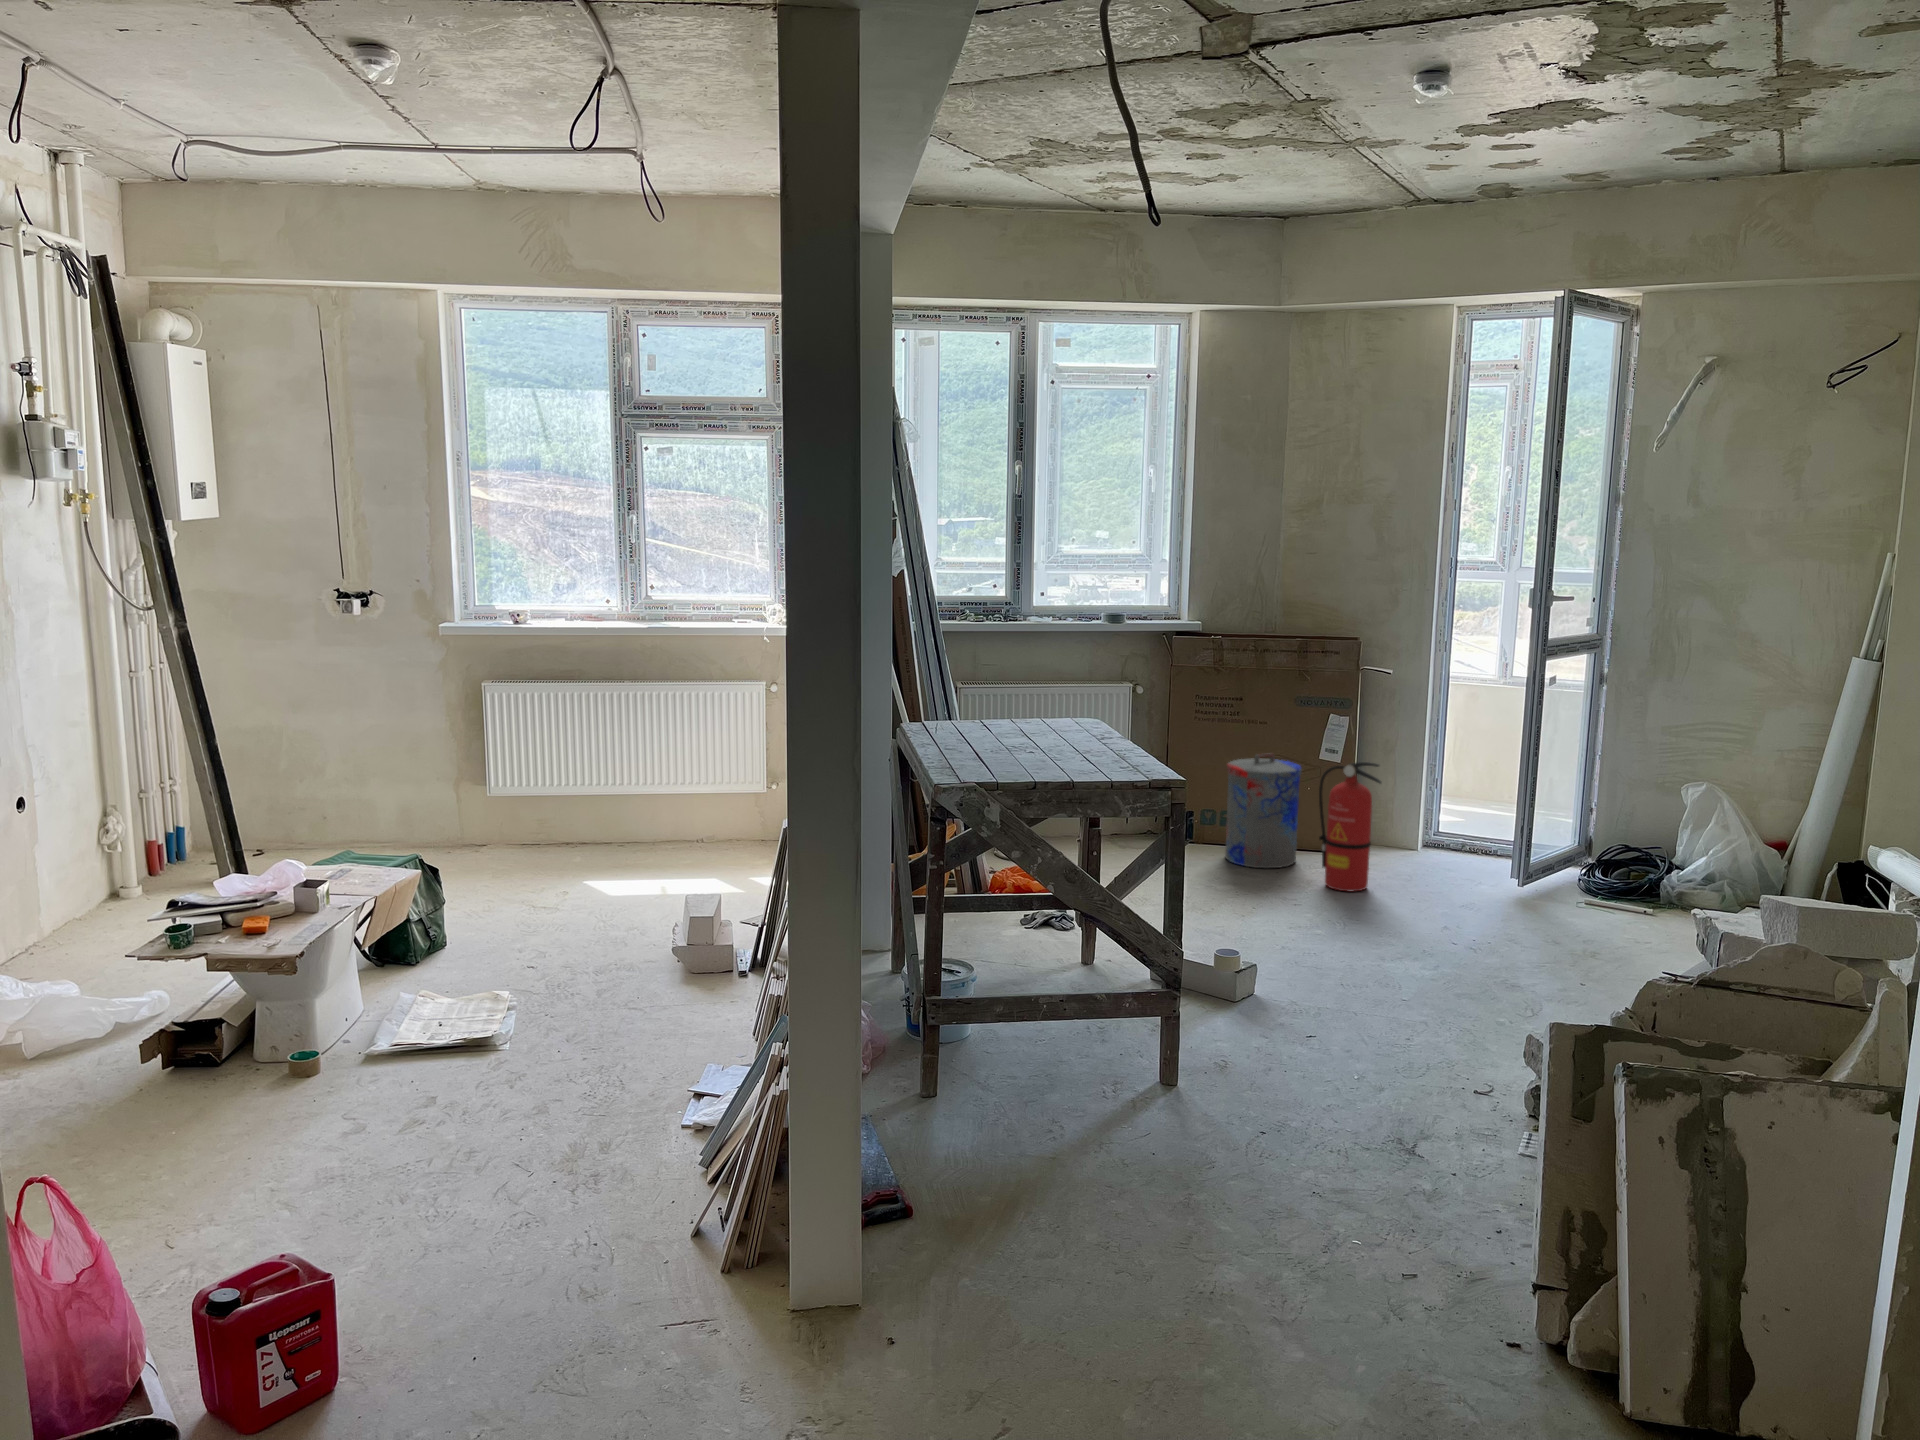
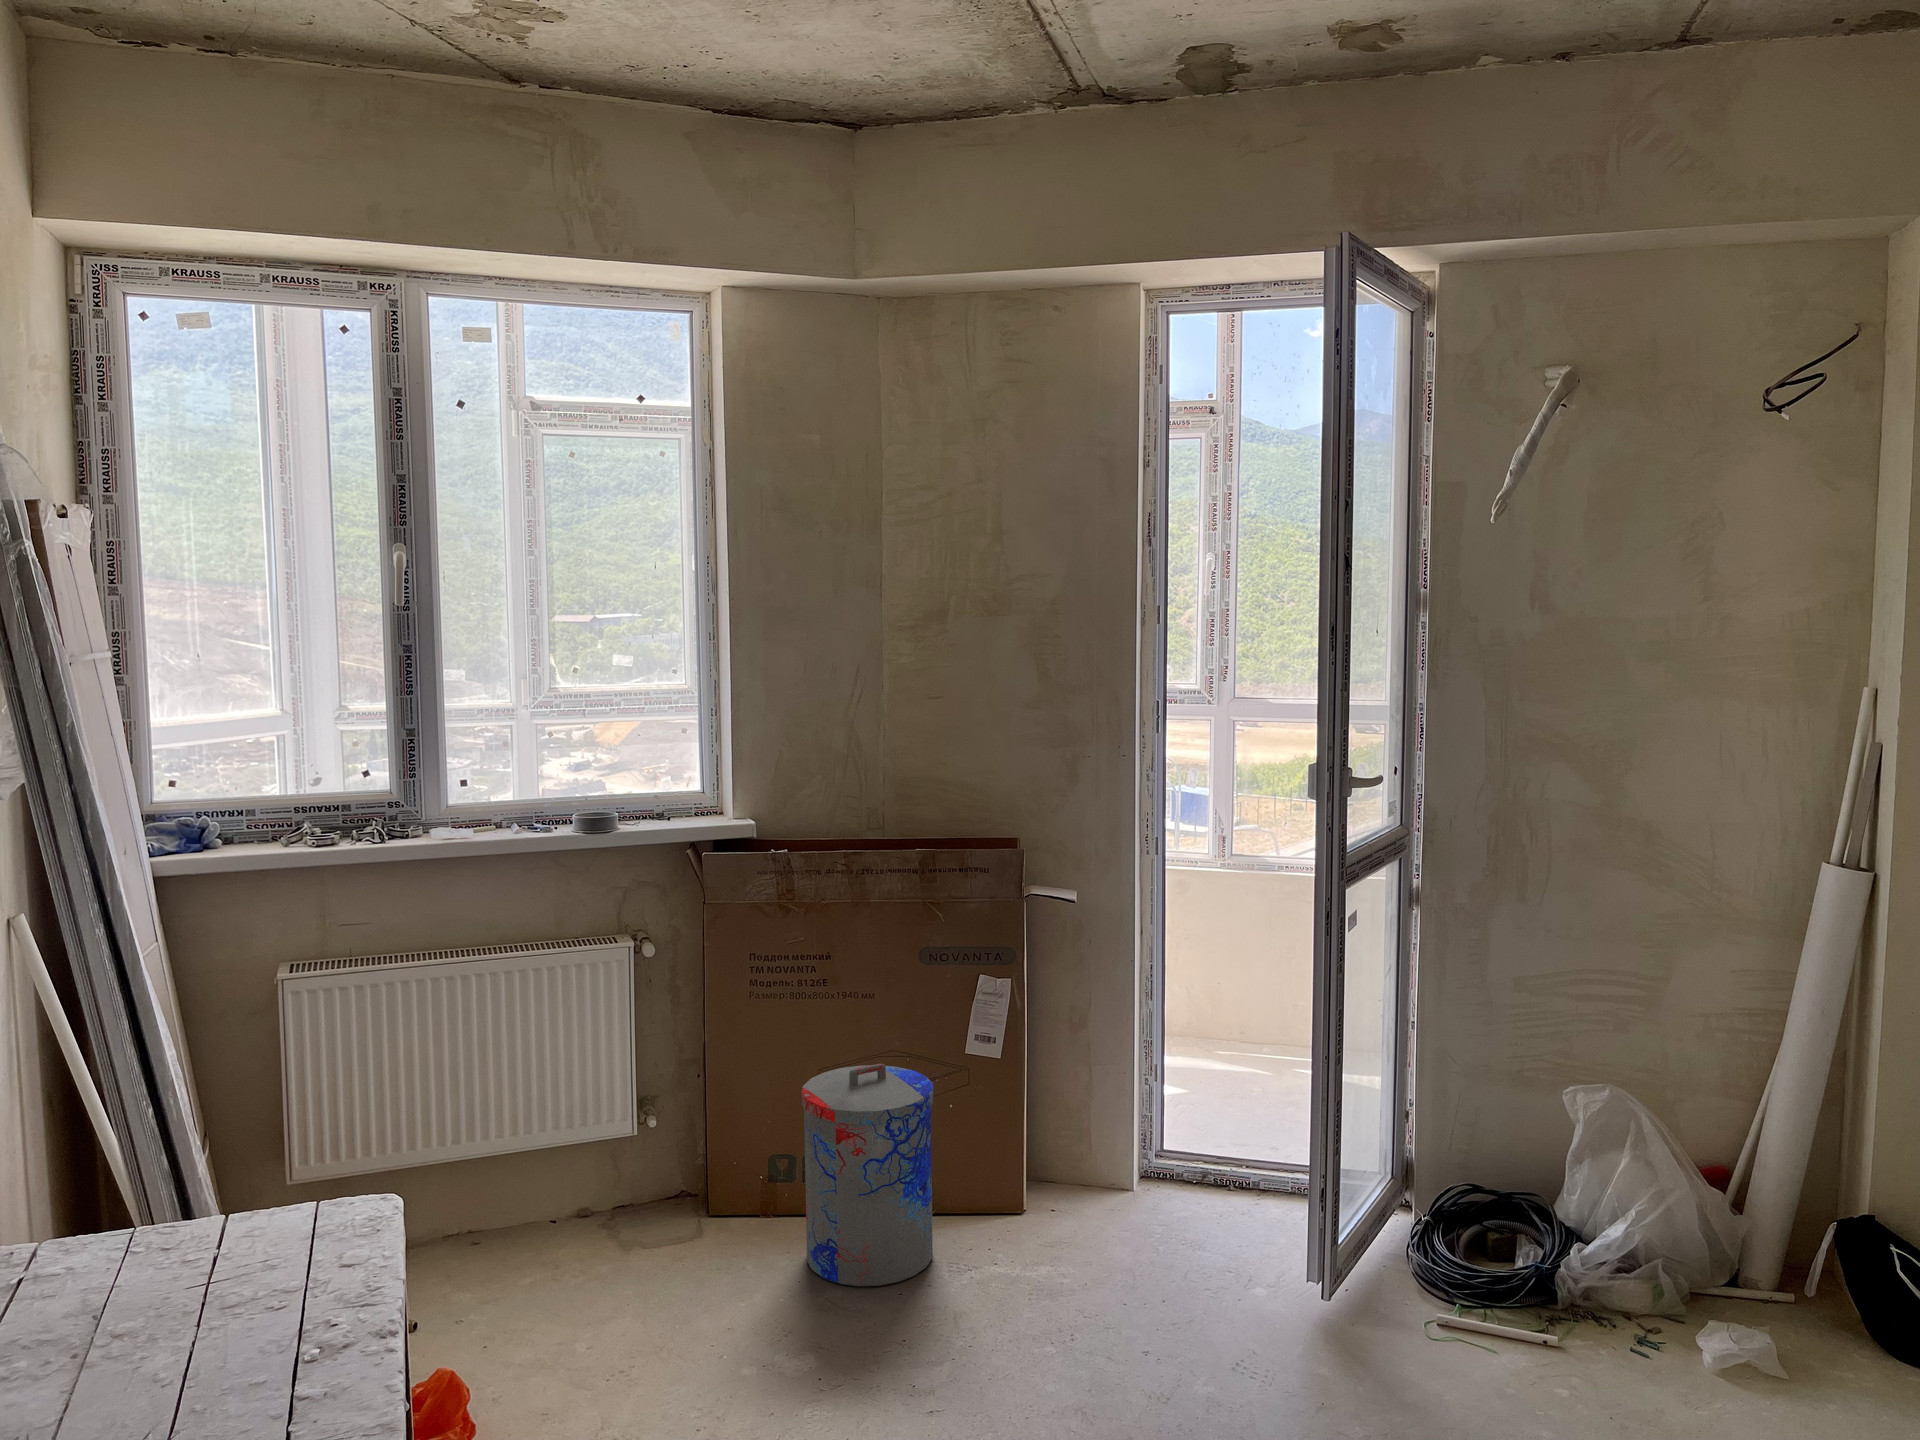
fire extinguisher: present [1319,762,1381,892] -> none [963,1097,1075,1347]

